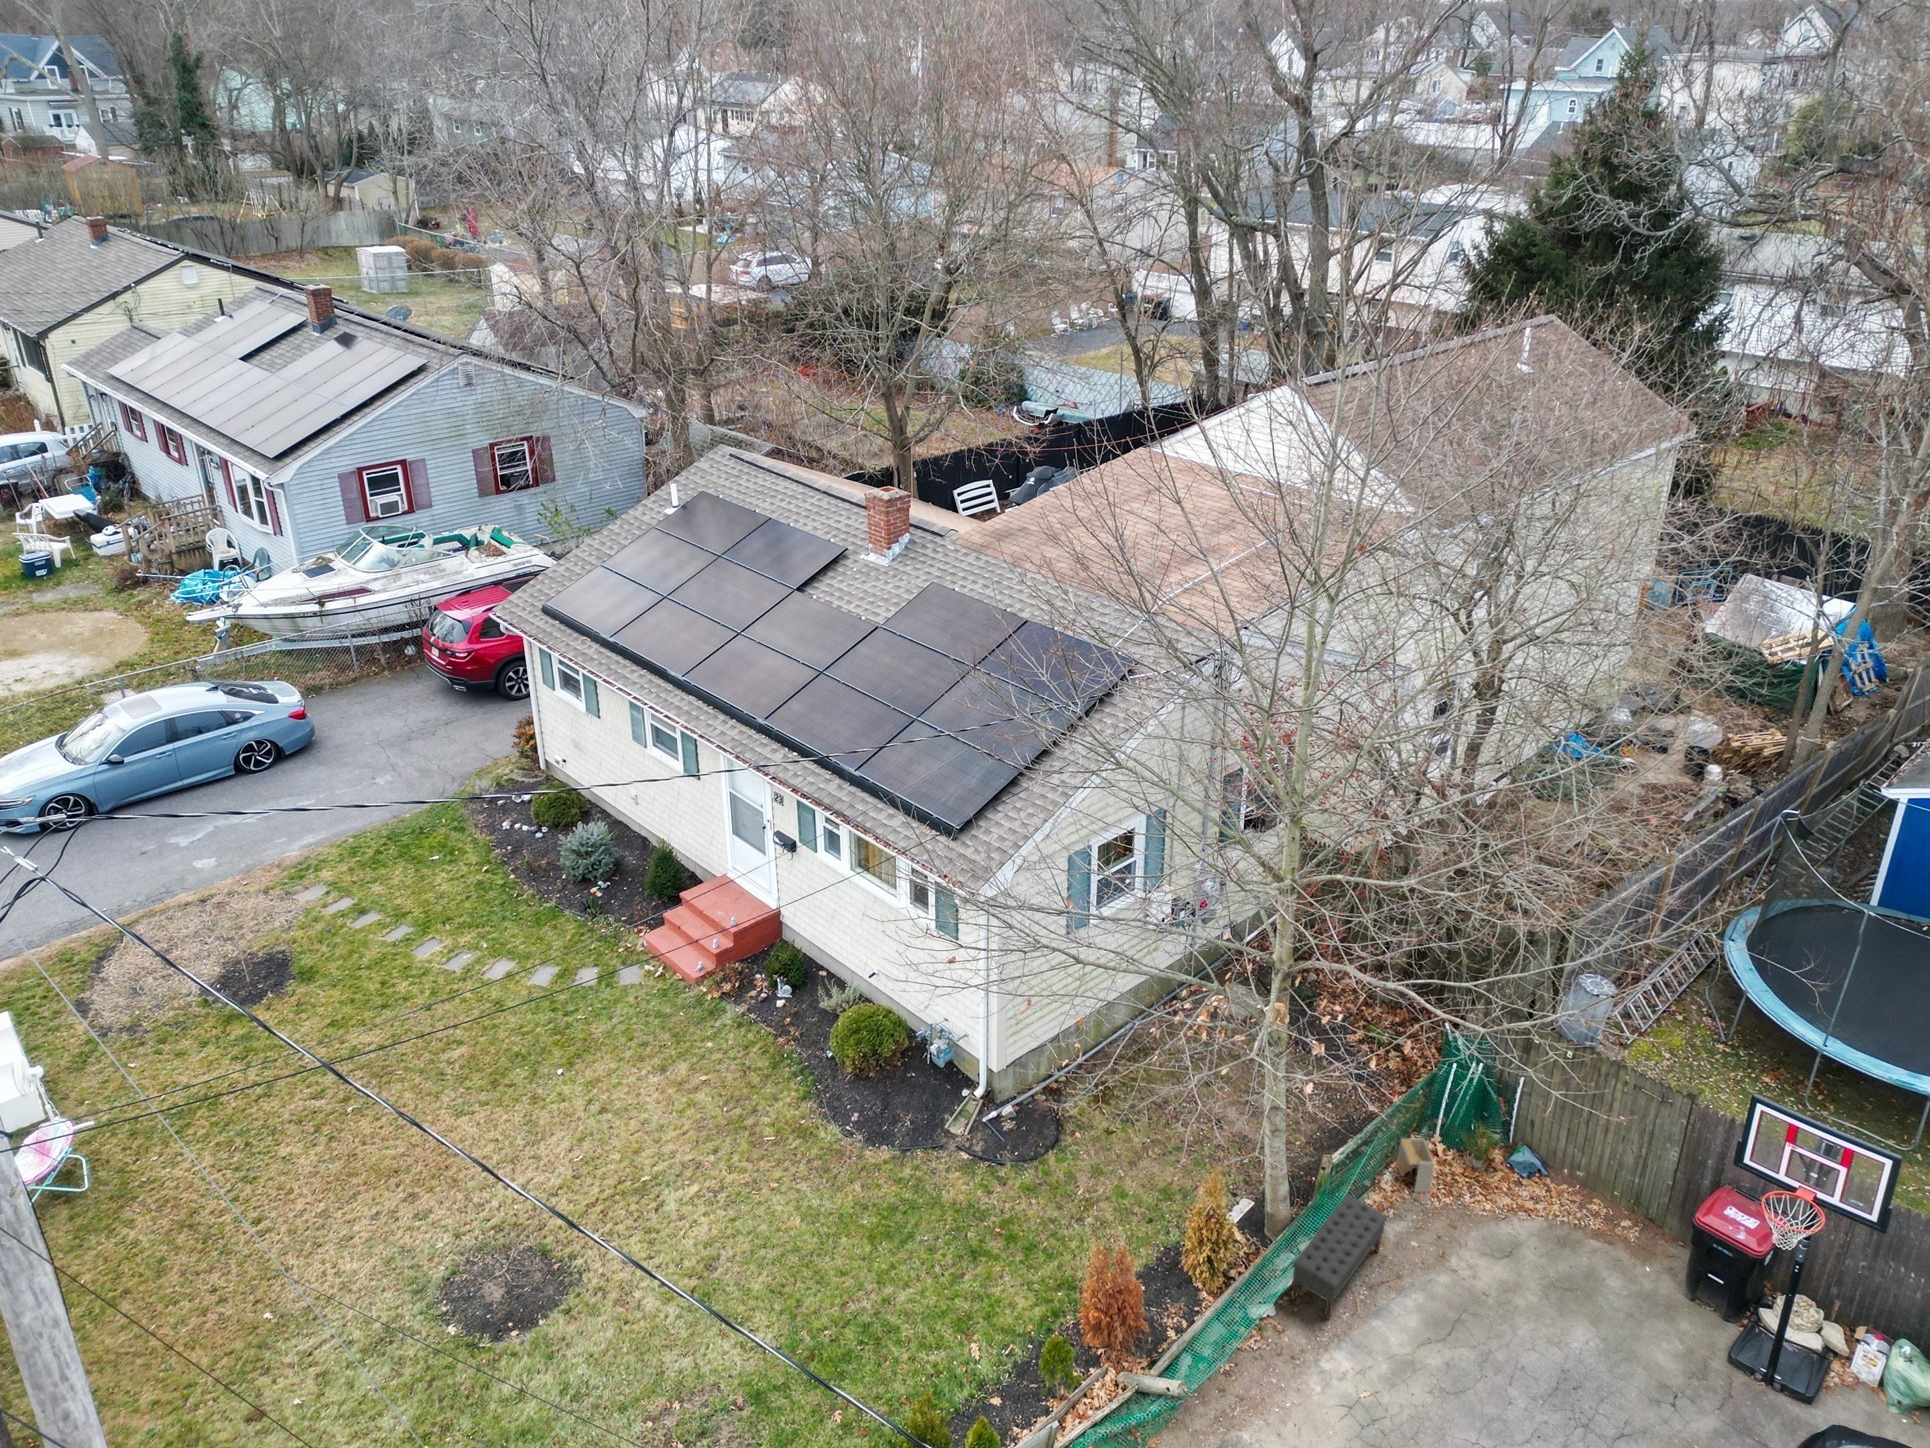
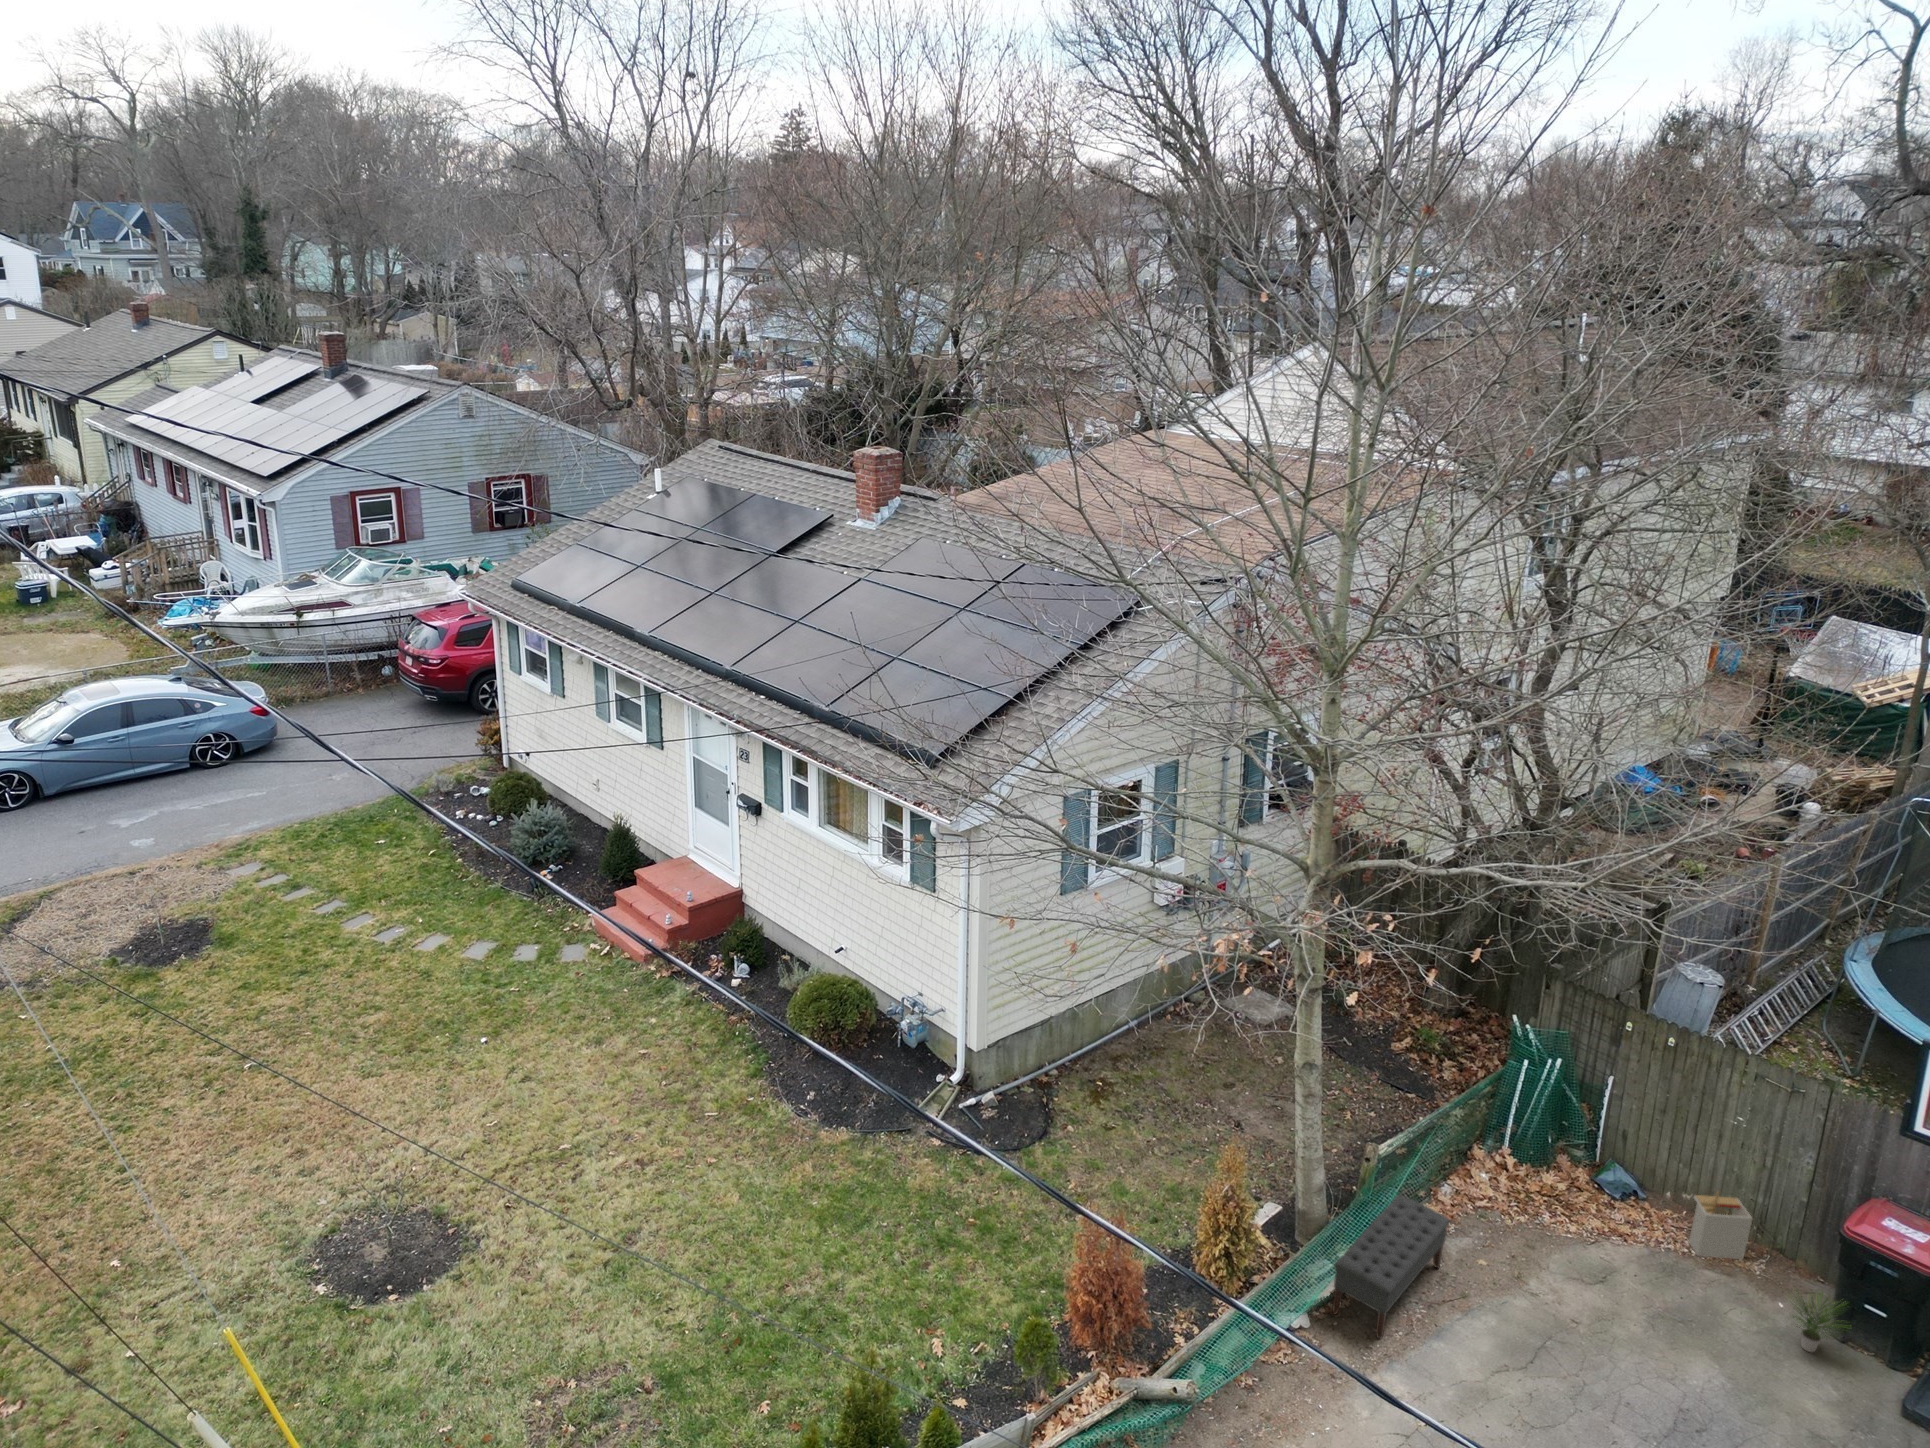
potted plant: present [1466,1128,1499,1168] -> present [1791,1292,1844,1353]
storage bin: present [1397,1138,1434,1192] -> present [1689,1192,1752,1259]

